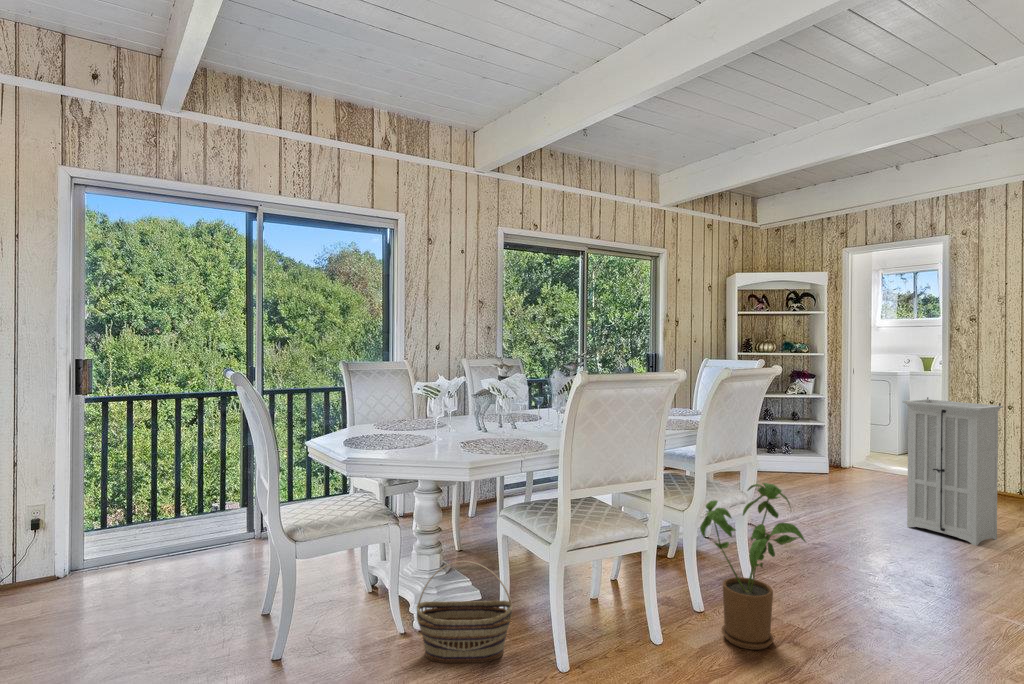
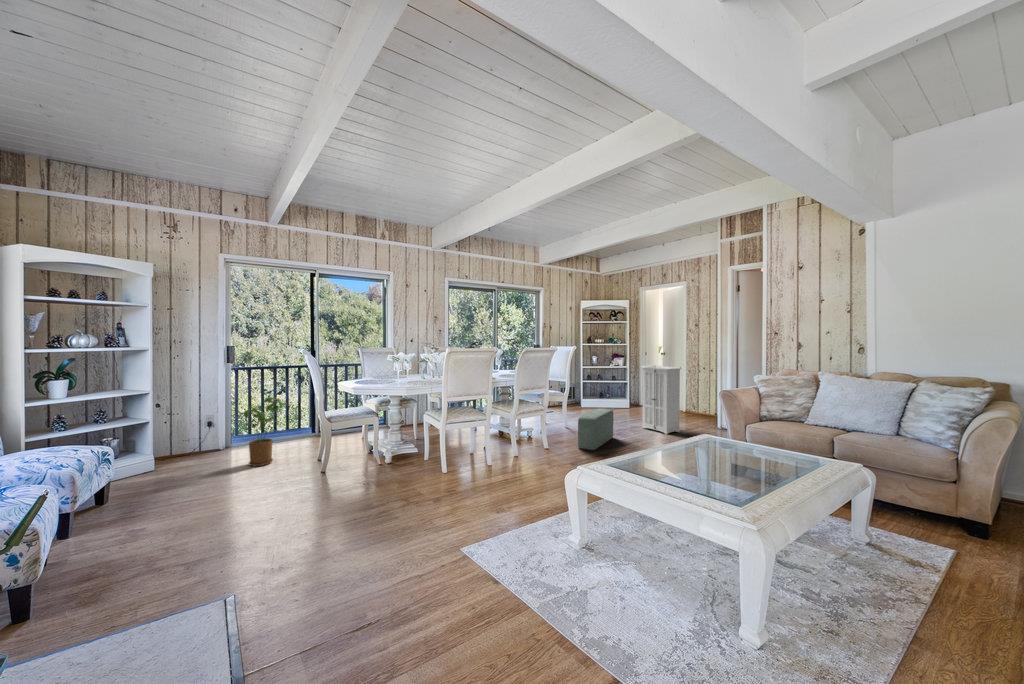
house plant: present [700,483,806,650] -> present [244,397,286,466]
pouf: none [820,492,873,593] -> present [578,409,613,450]
basket: present [417,561,512,663] -> none [384,430,425,472]

